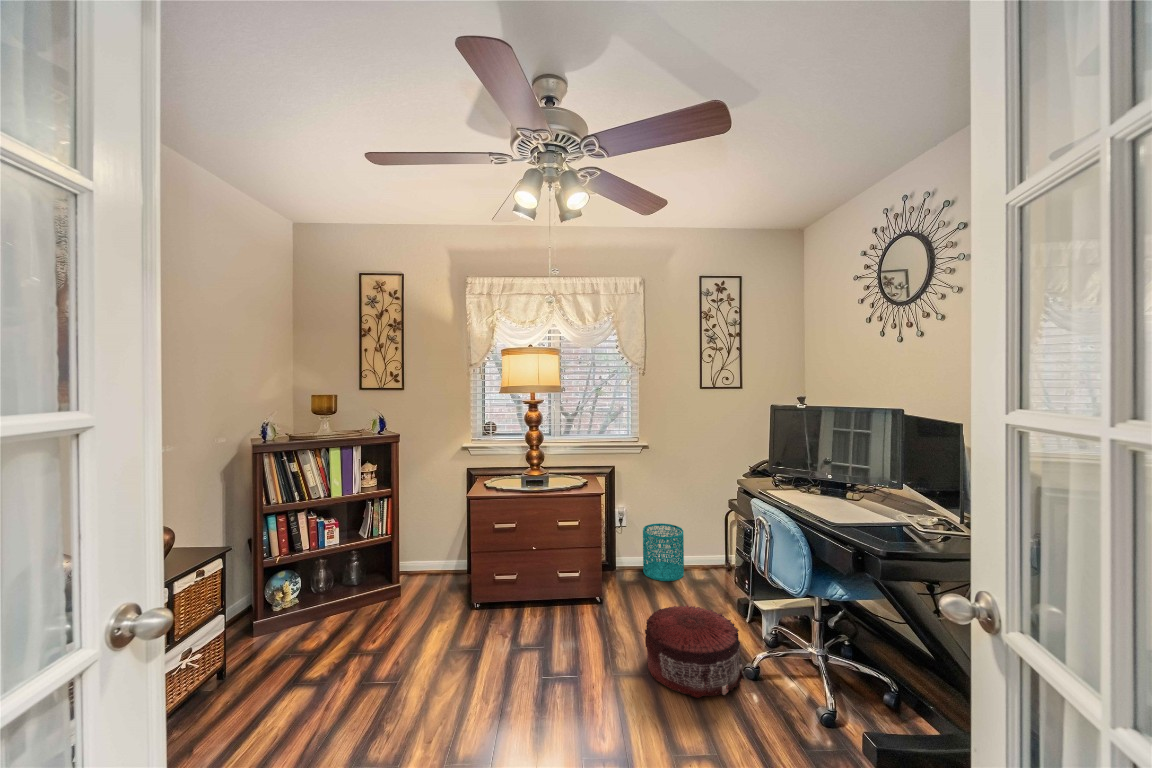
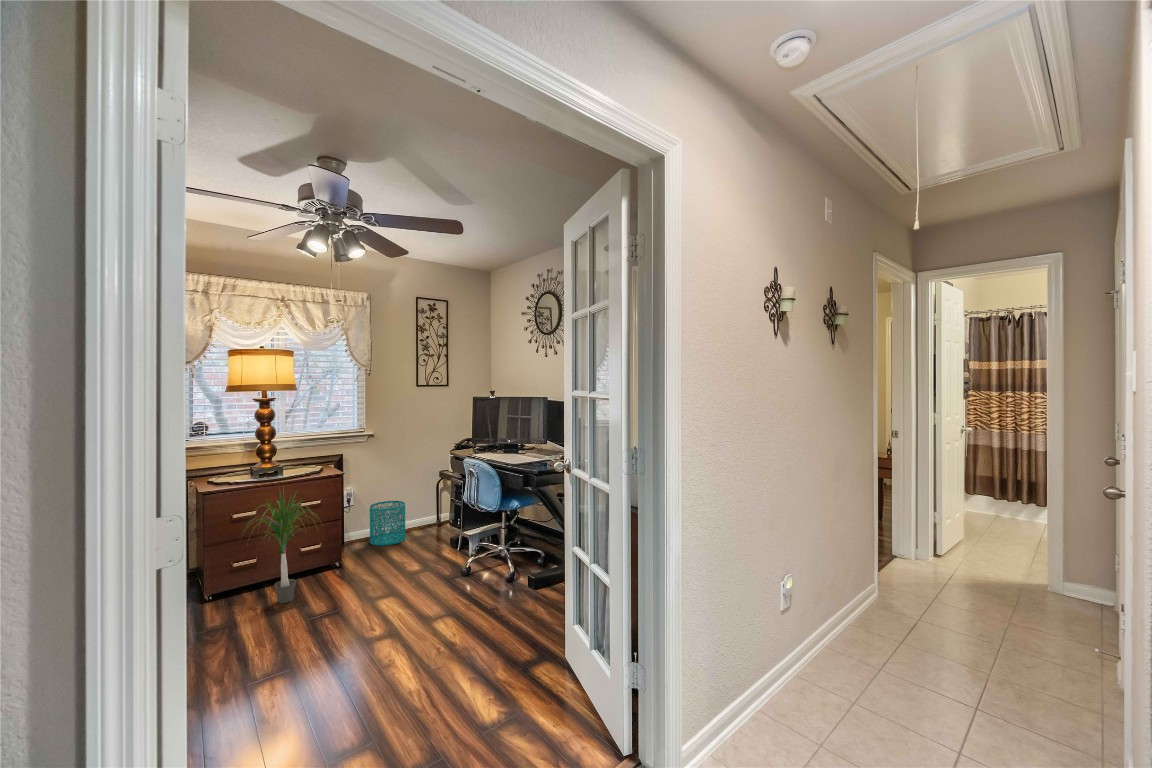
potted plant: none [487,502,574,642] -> present [246,491,313,603]
pouf: present [645,605,744,698] -> none [390,541,462,593]

